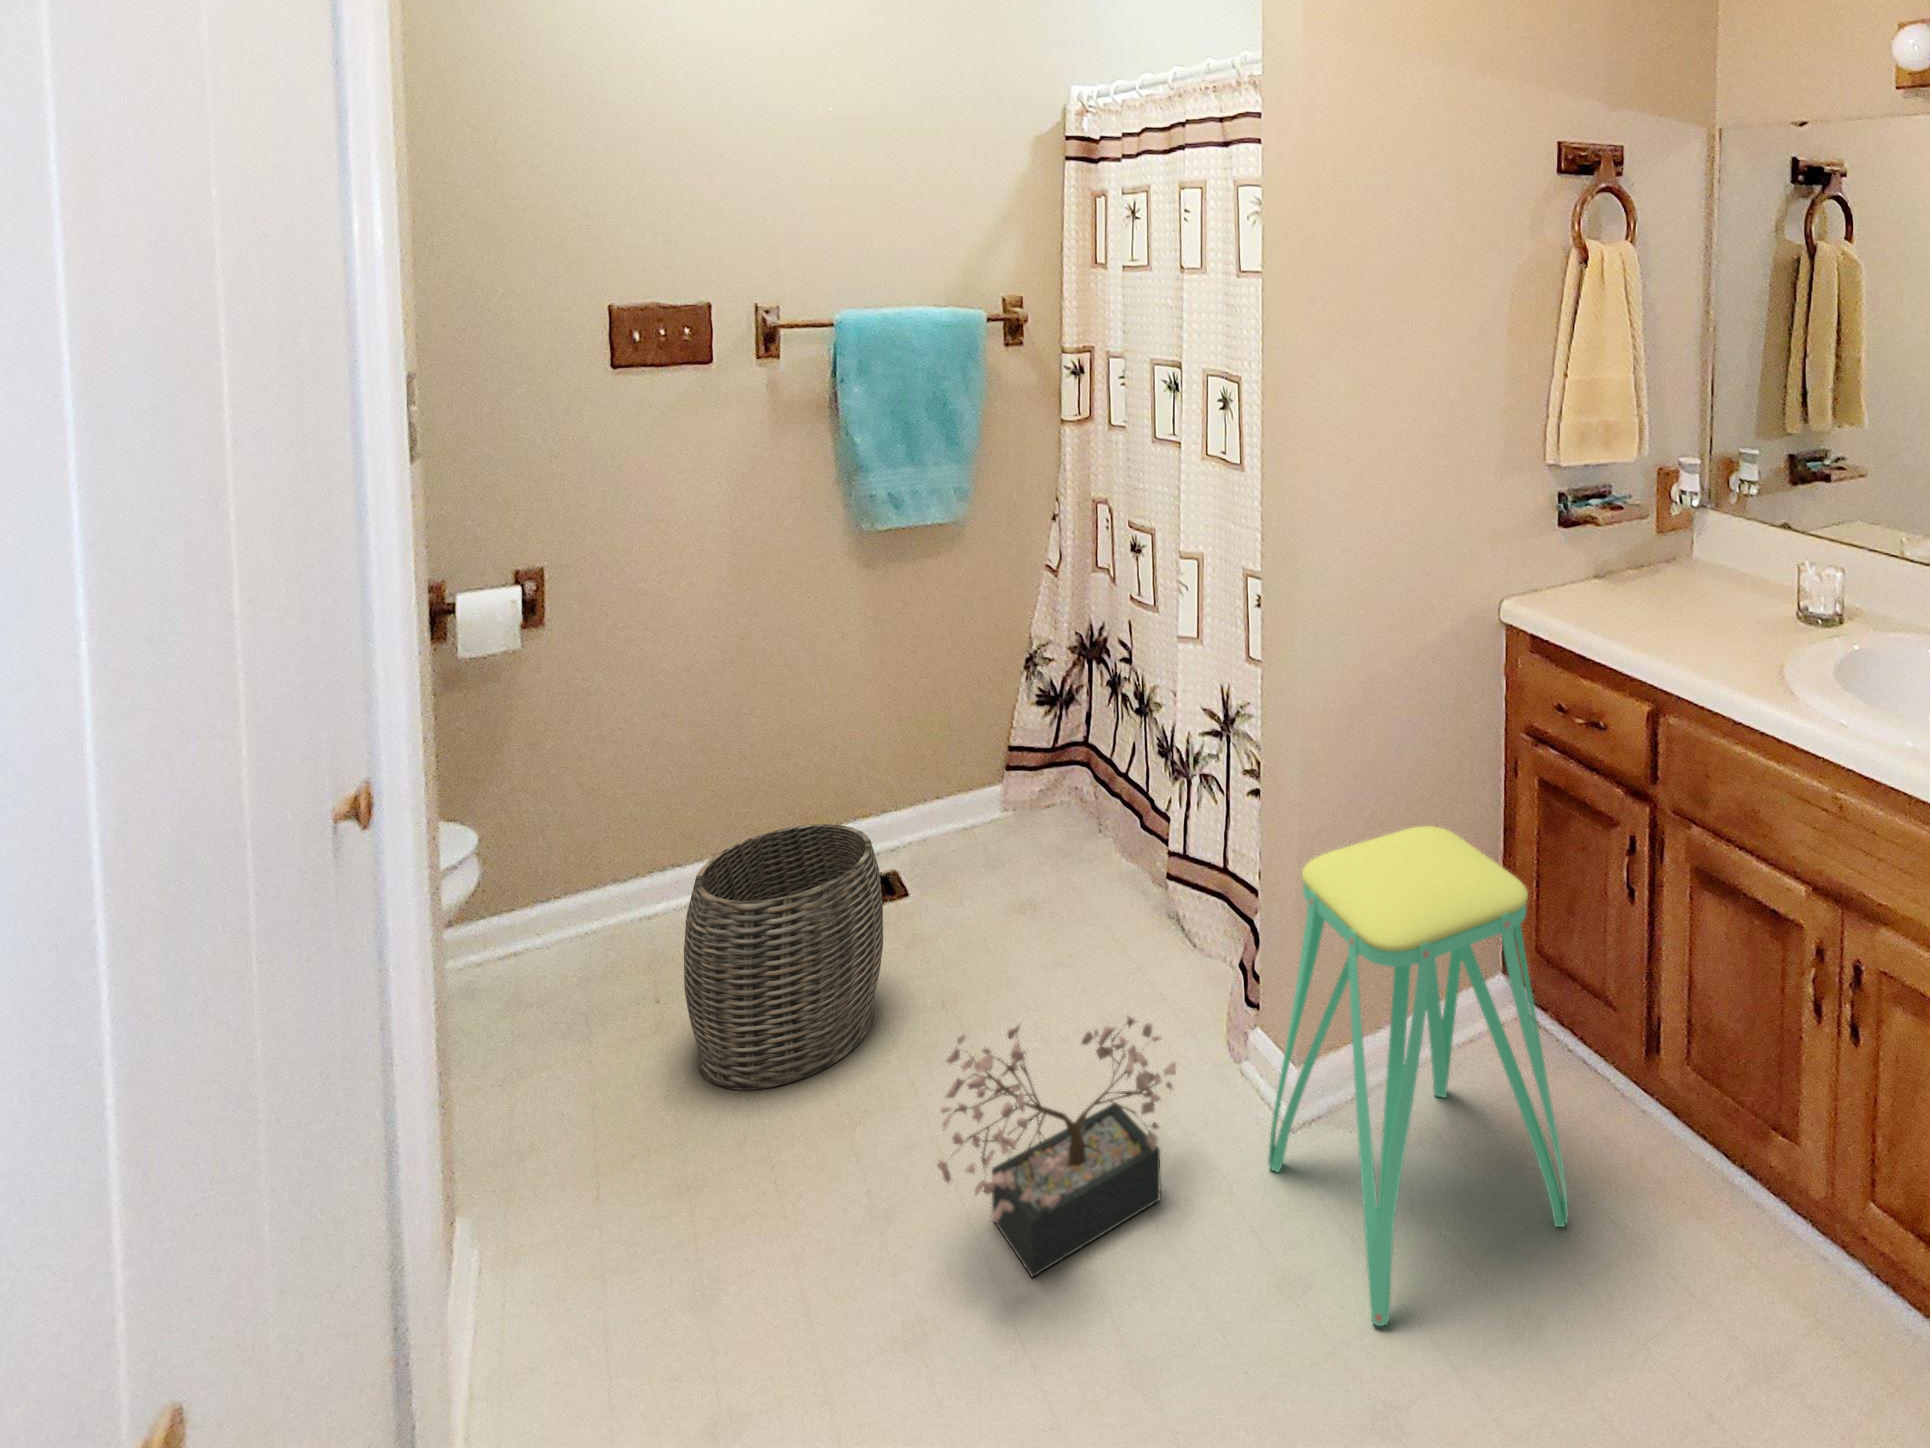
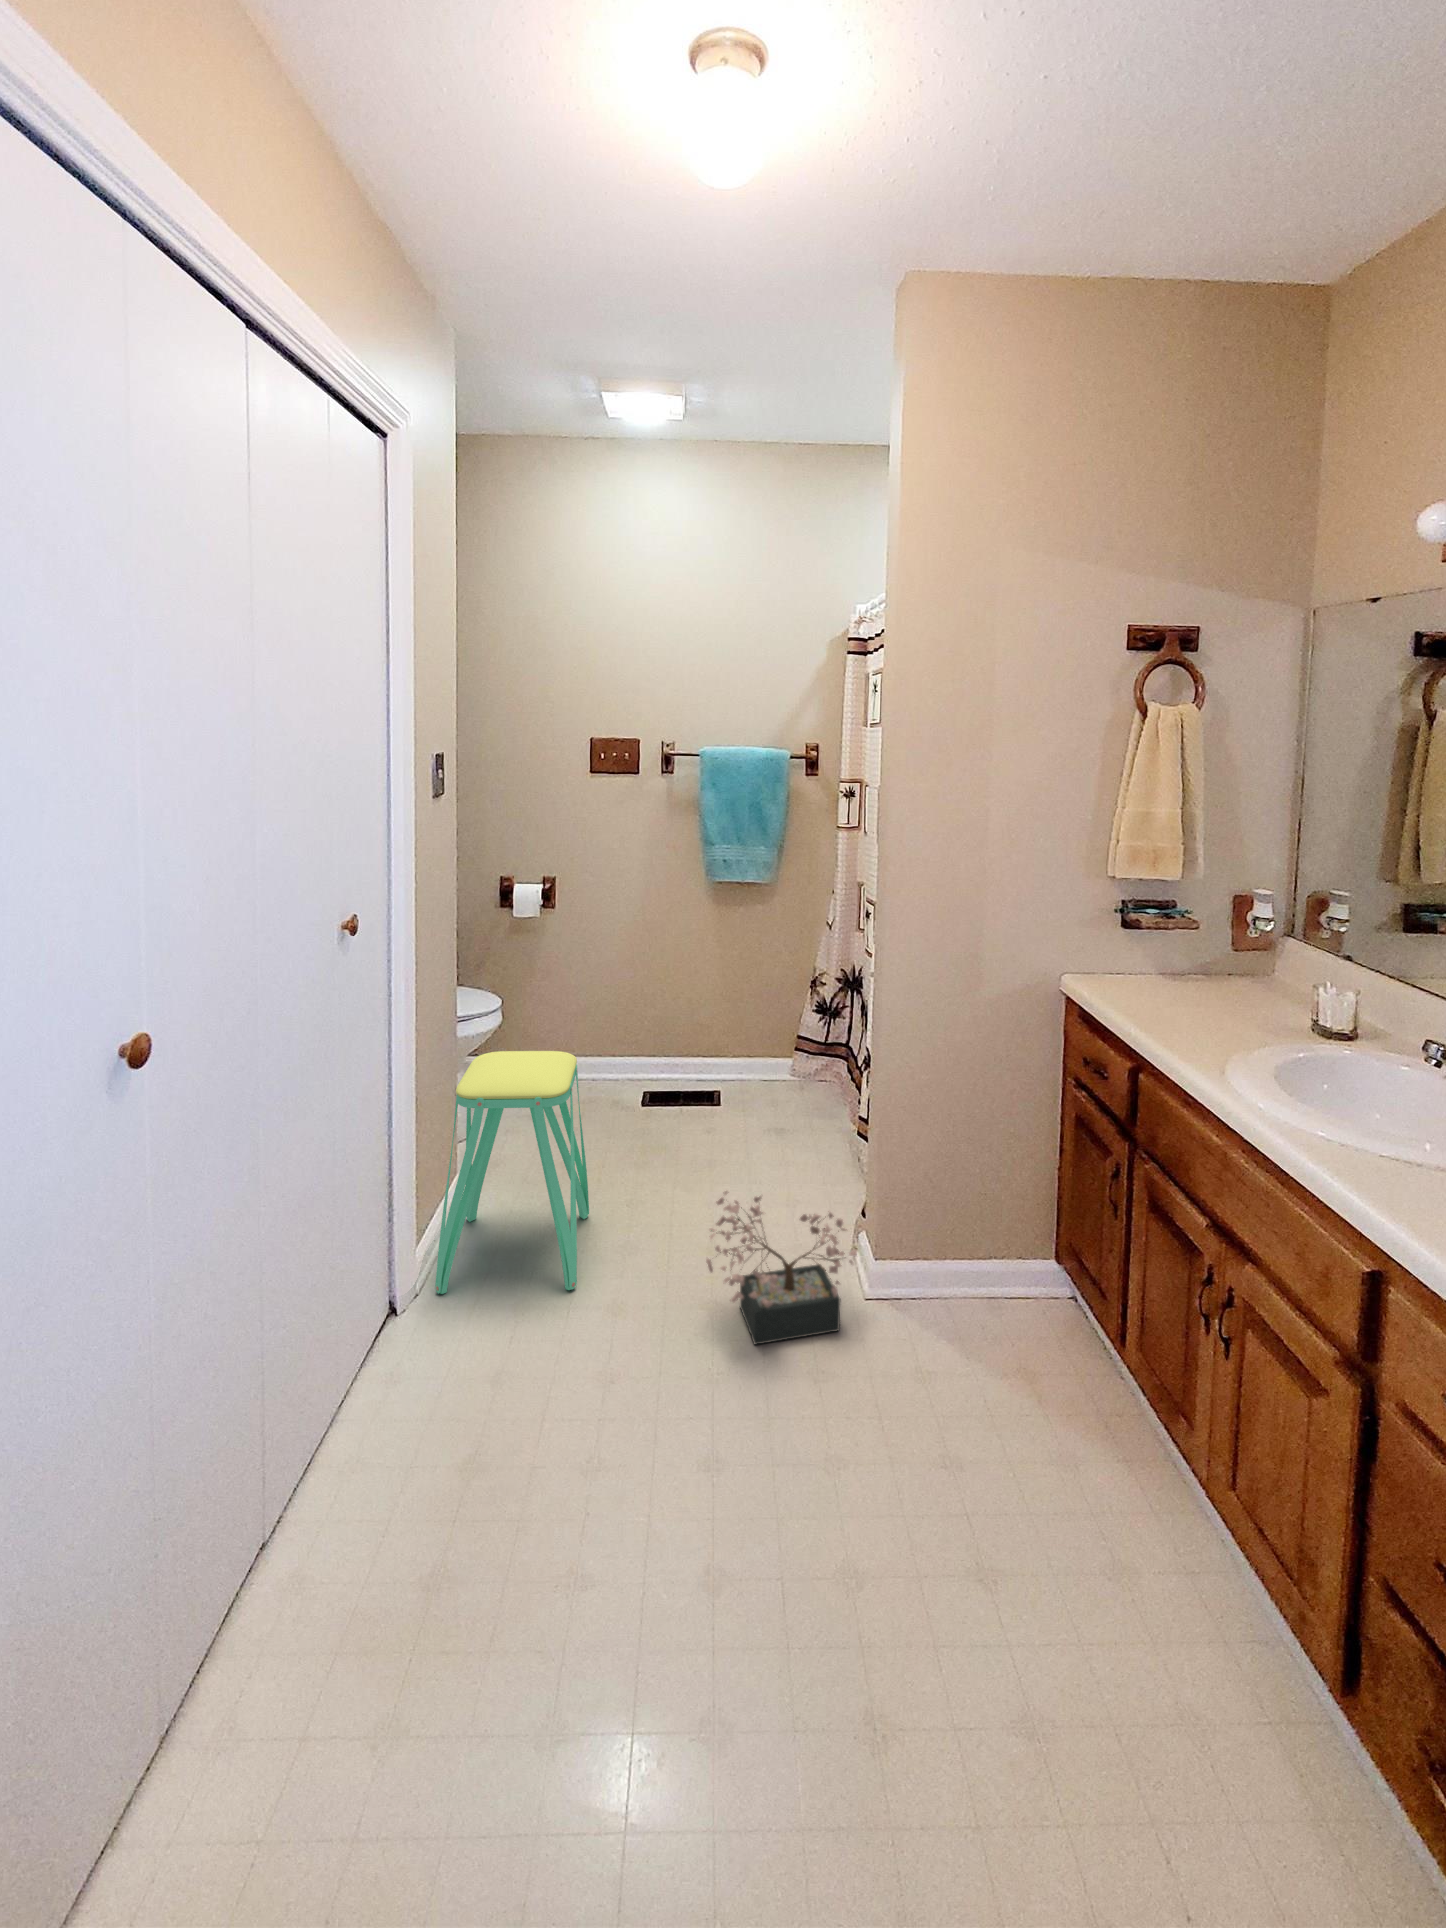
woven basket: present [684,824,883,1090] -> none [600,1055,705,1200]
stool: present [1268,826,1569,1326] -> present [435,1051,589,1294]

